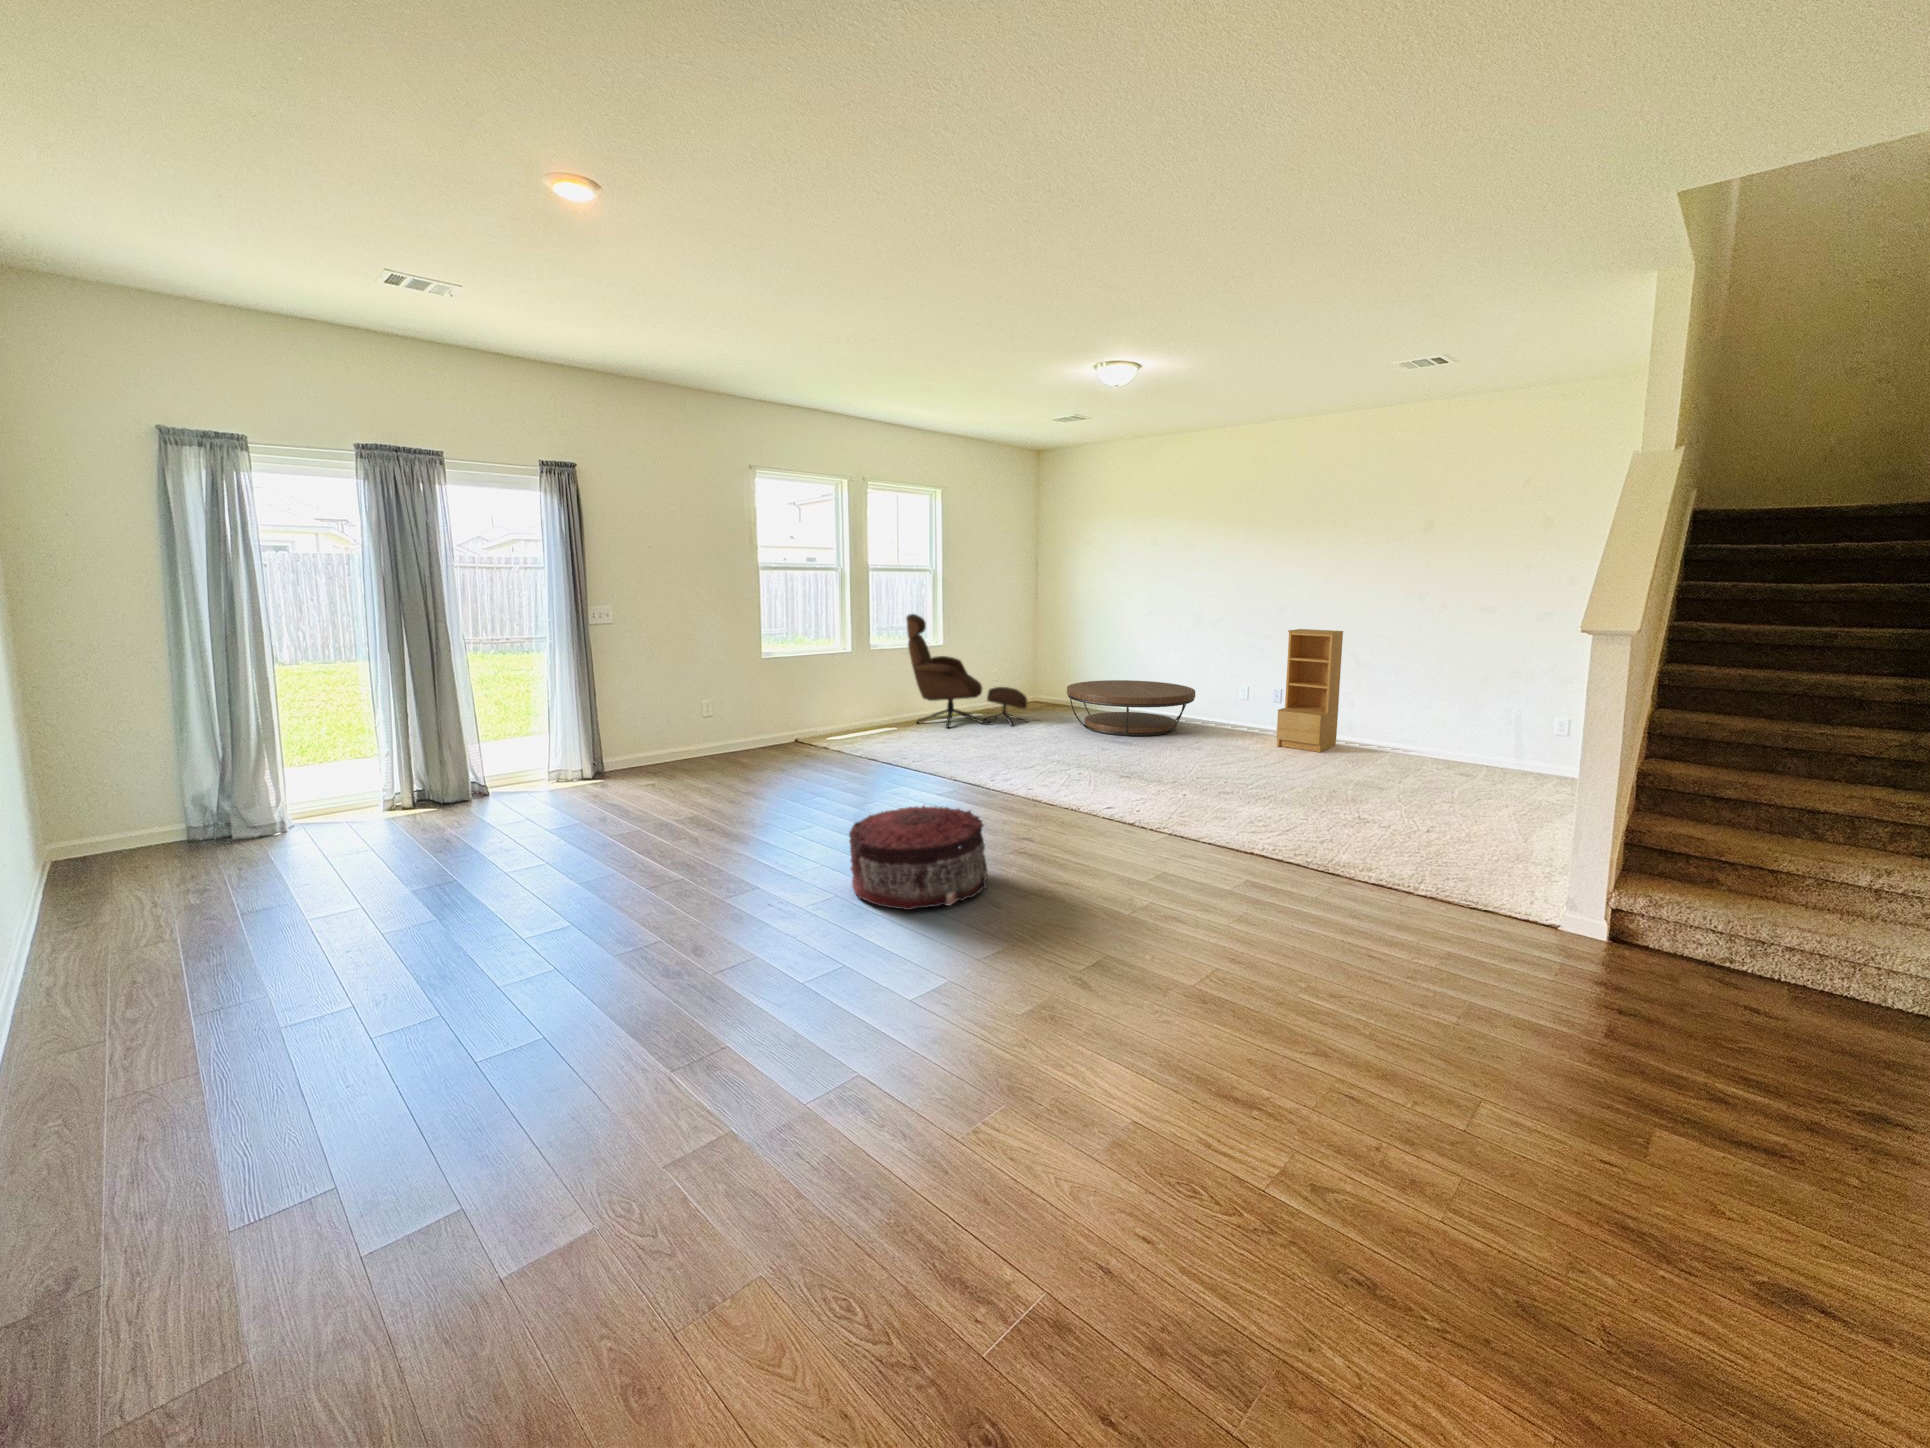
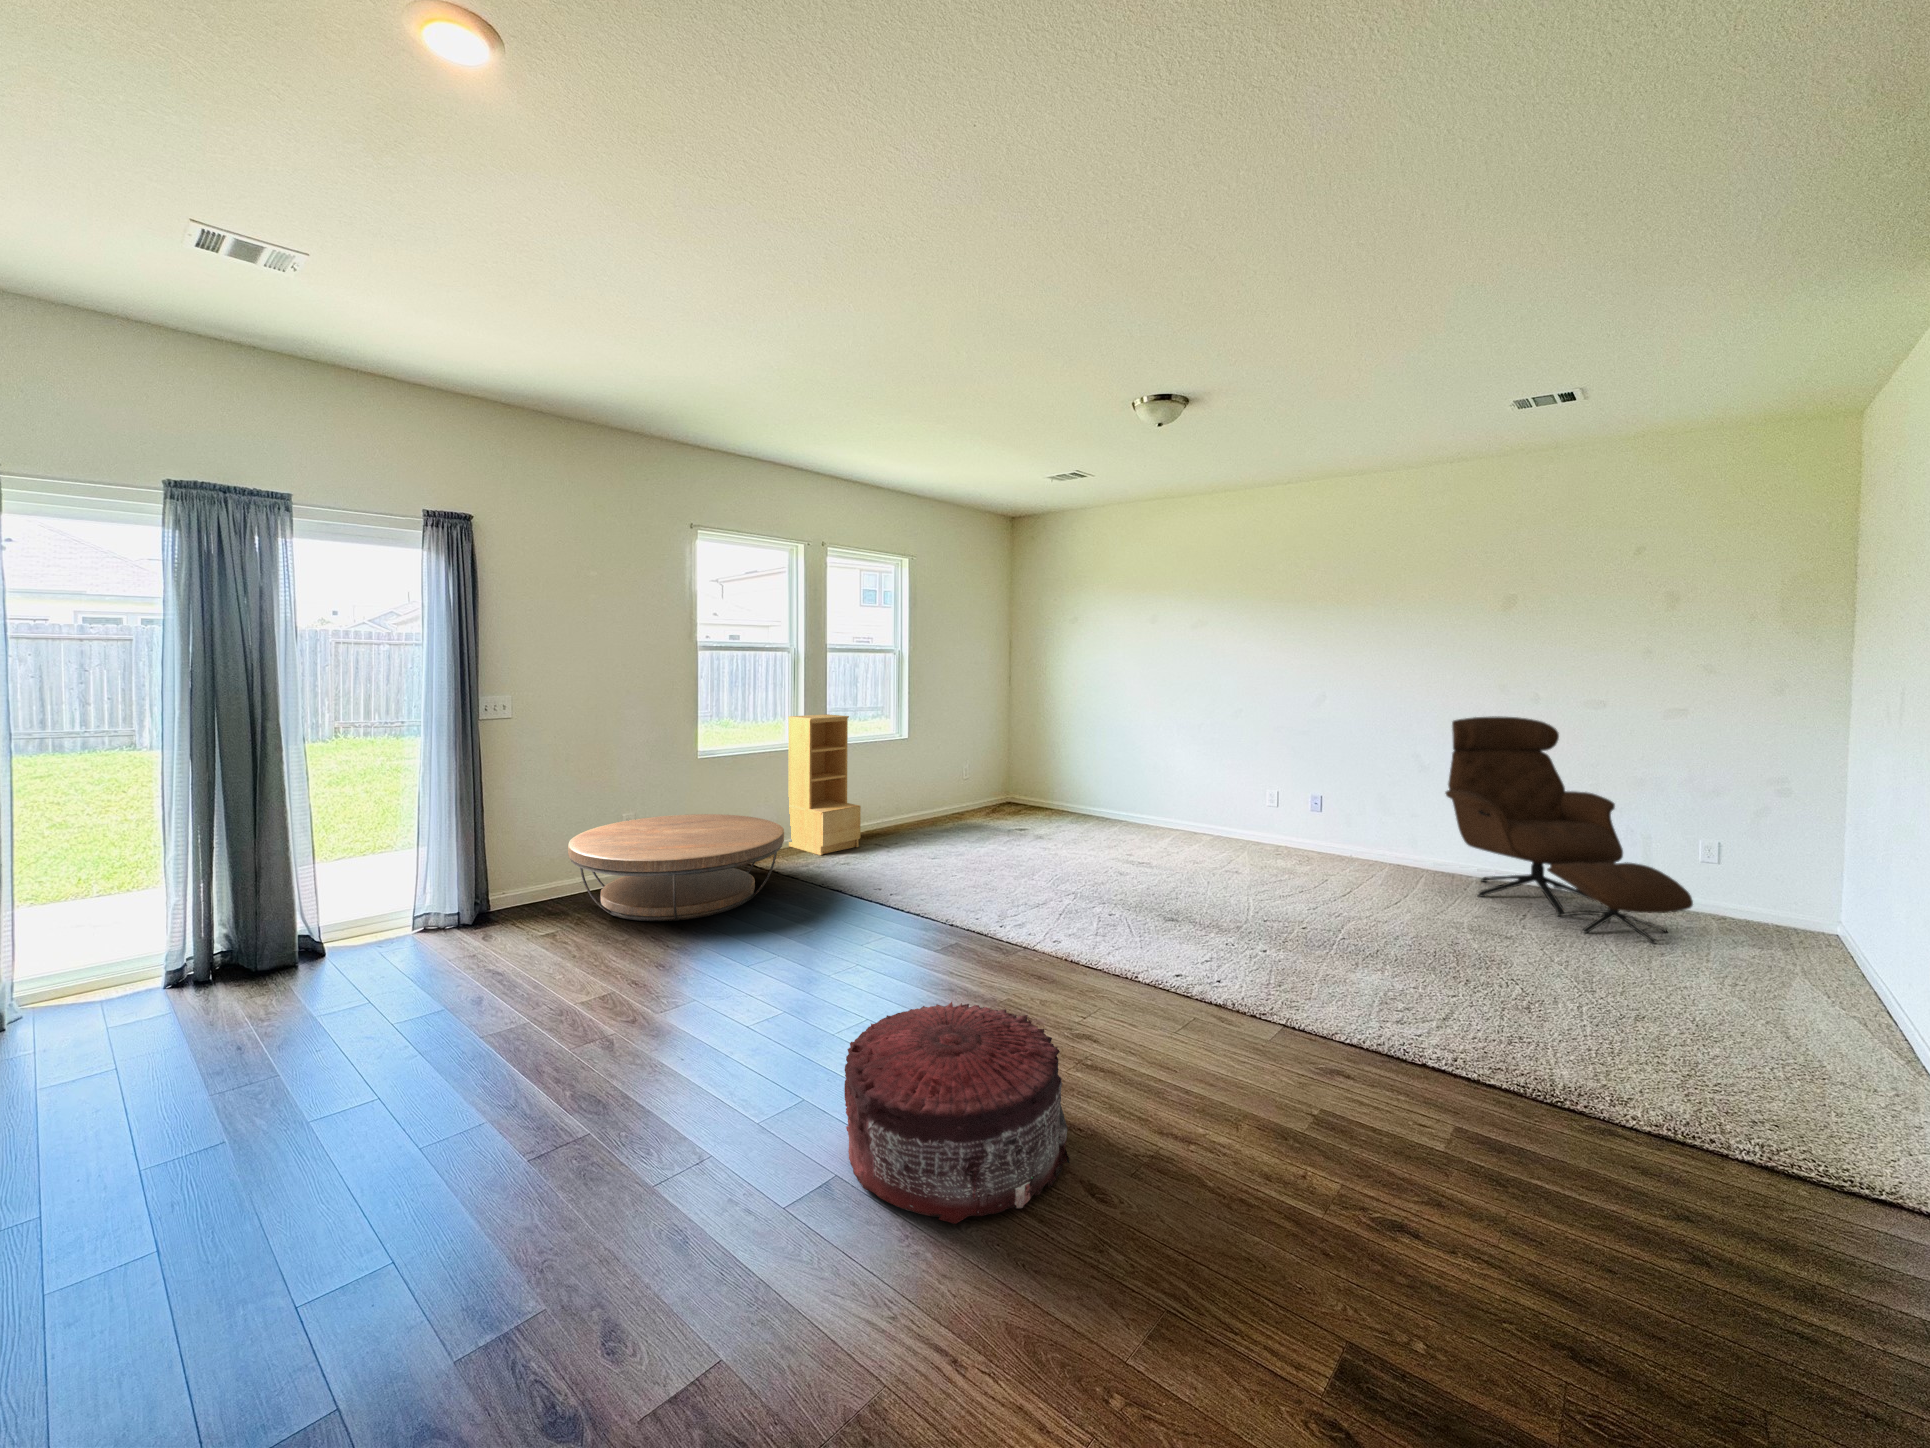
lounge chair: present [906,614,1027,728] -> present [1446,716,1693,944]
bookshelf: present [1277,629,1343,752] -> present [788,714,861,855]
coffee table: present [1067,680,1195,736] -> present [568,814,784,921]

